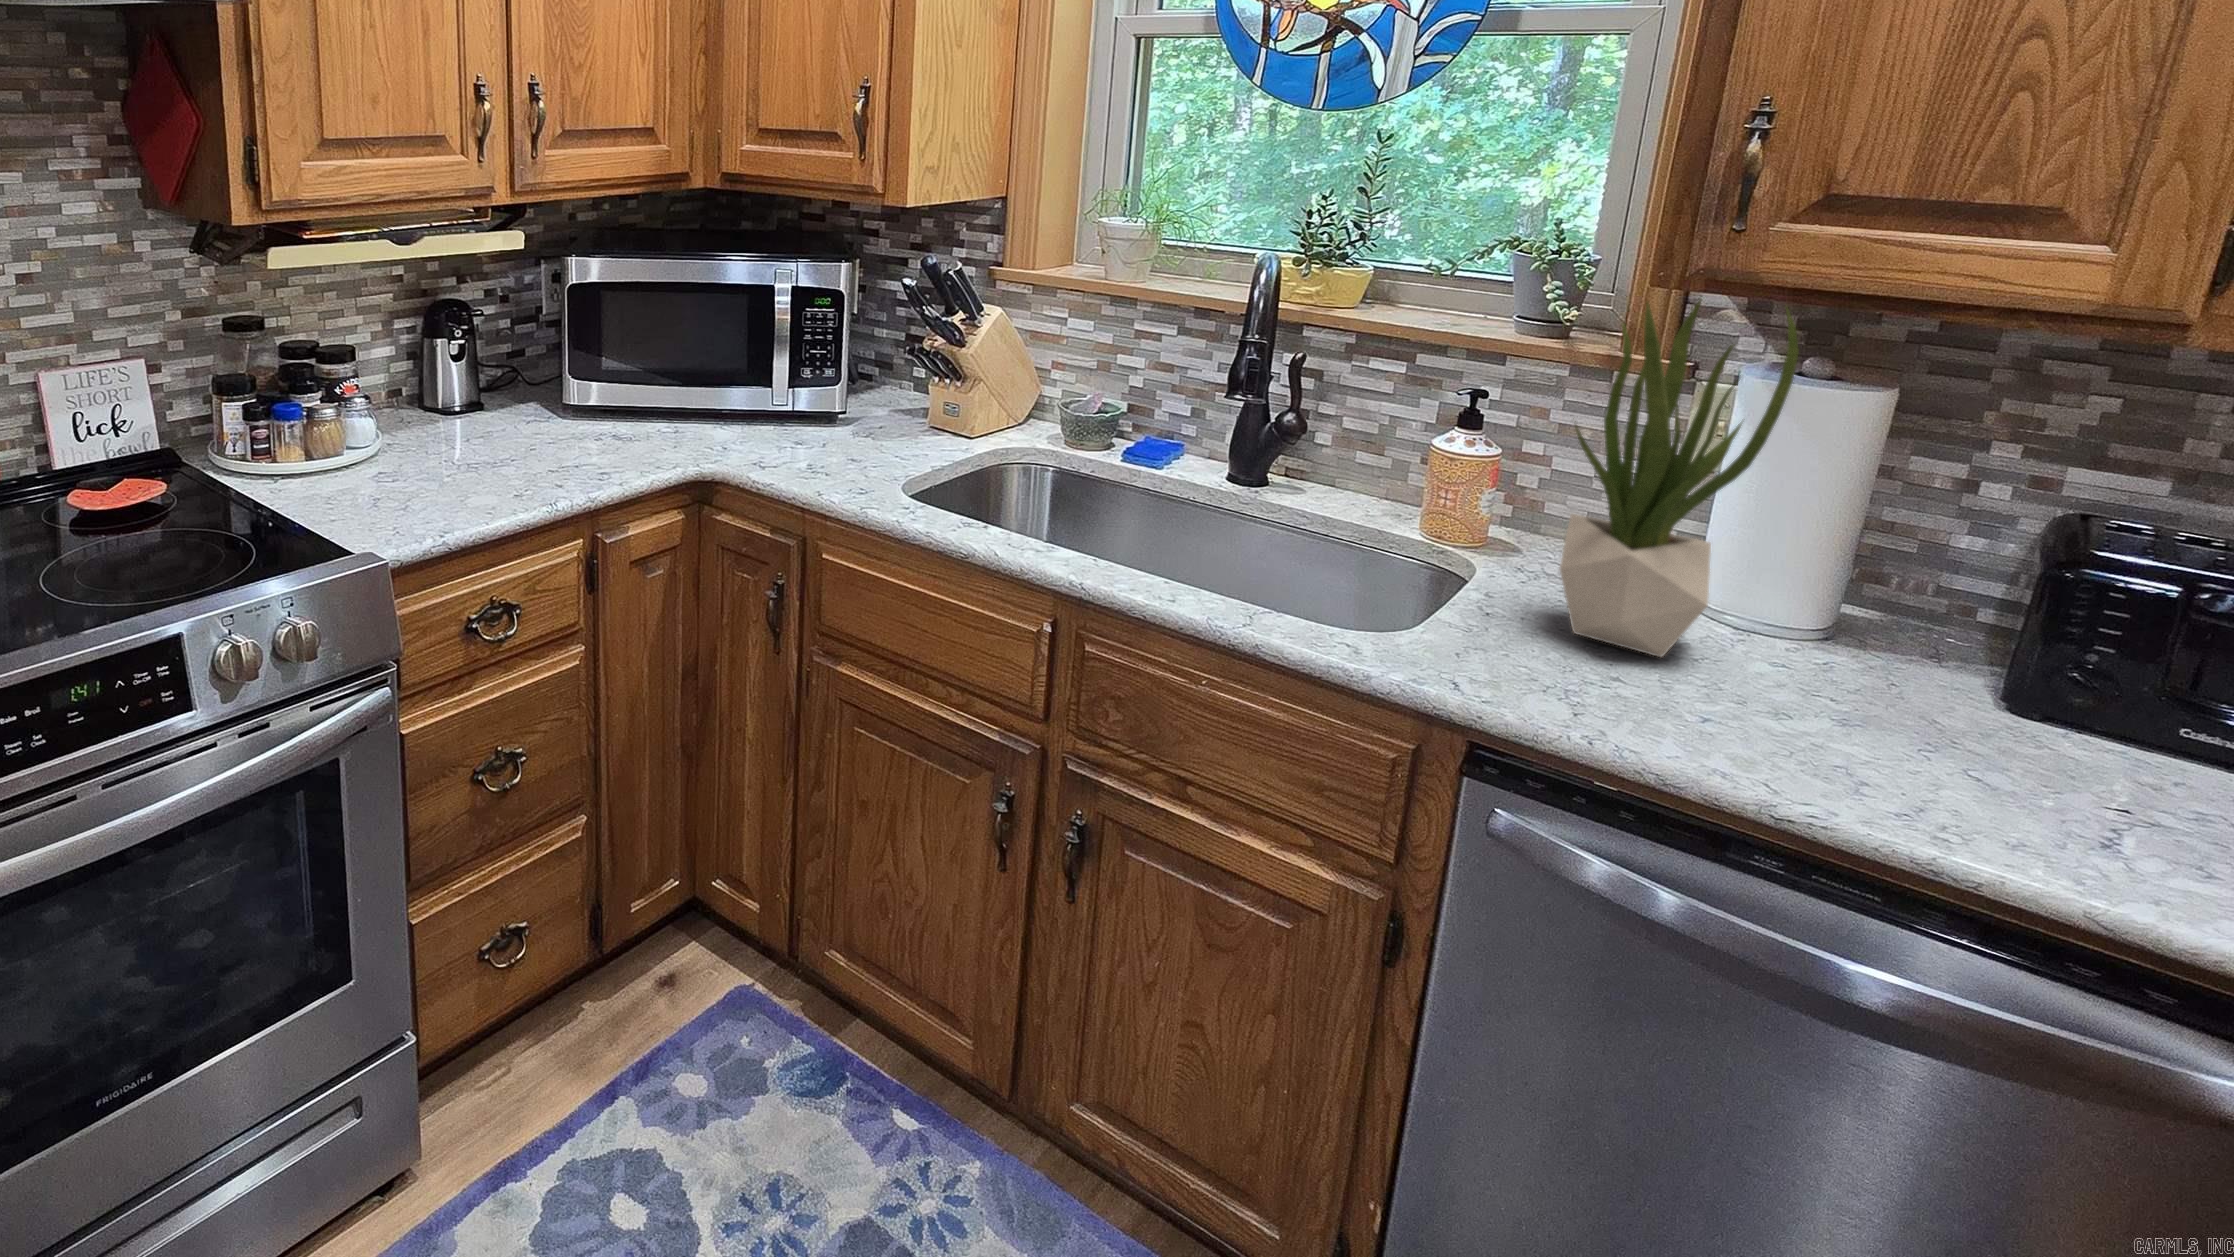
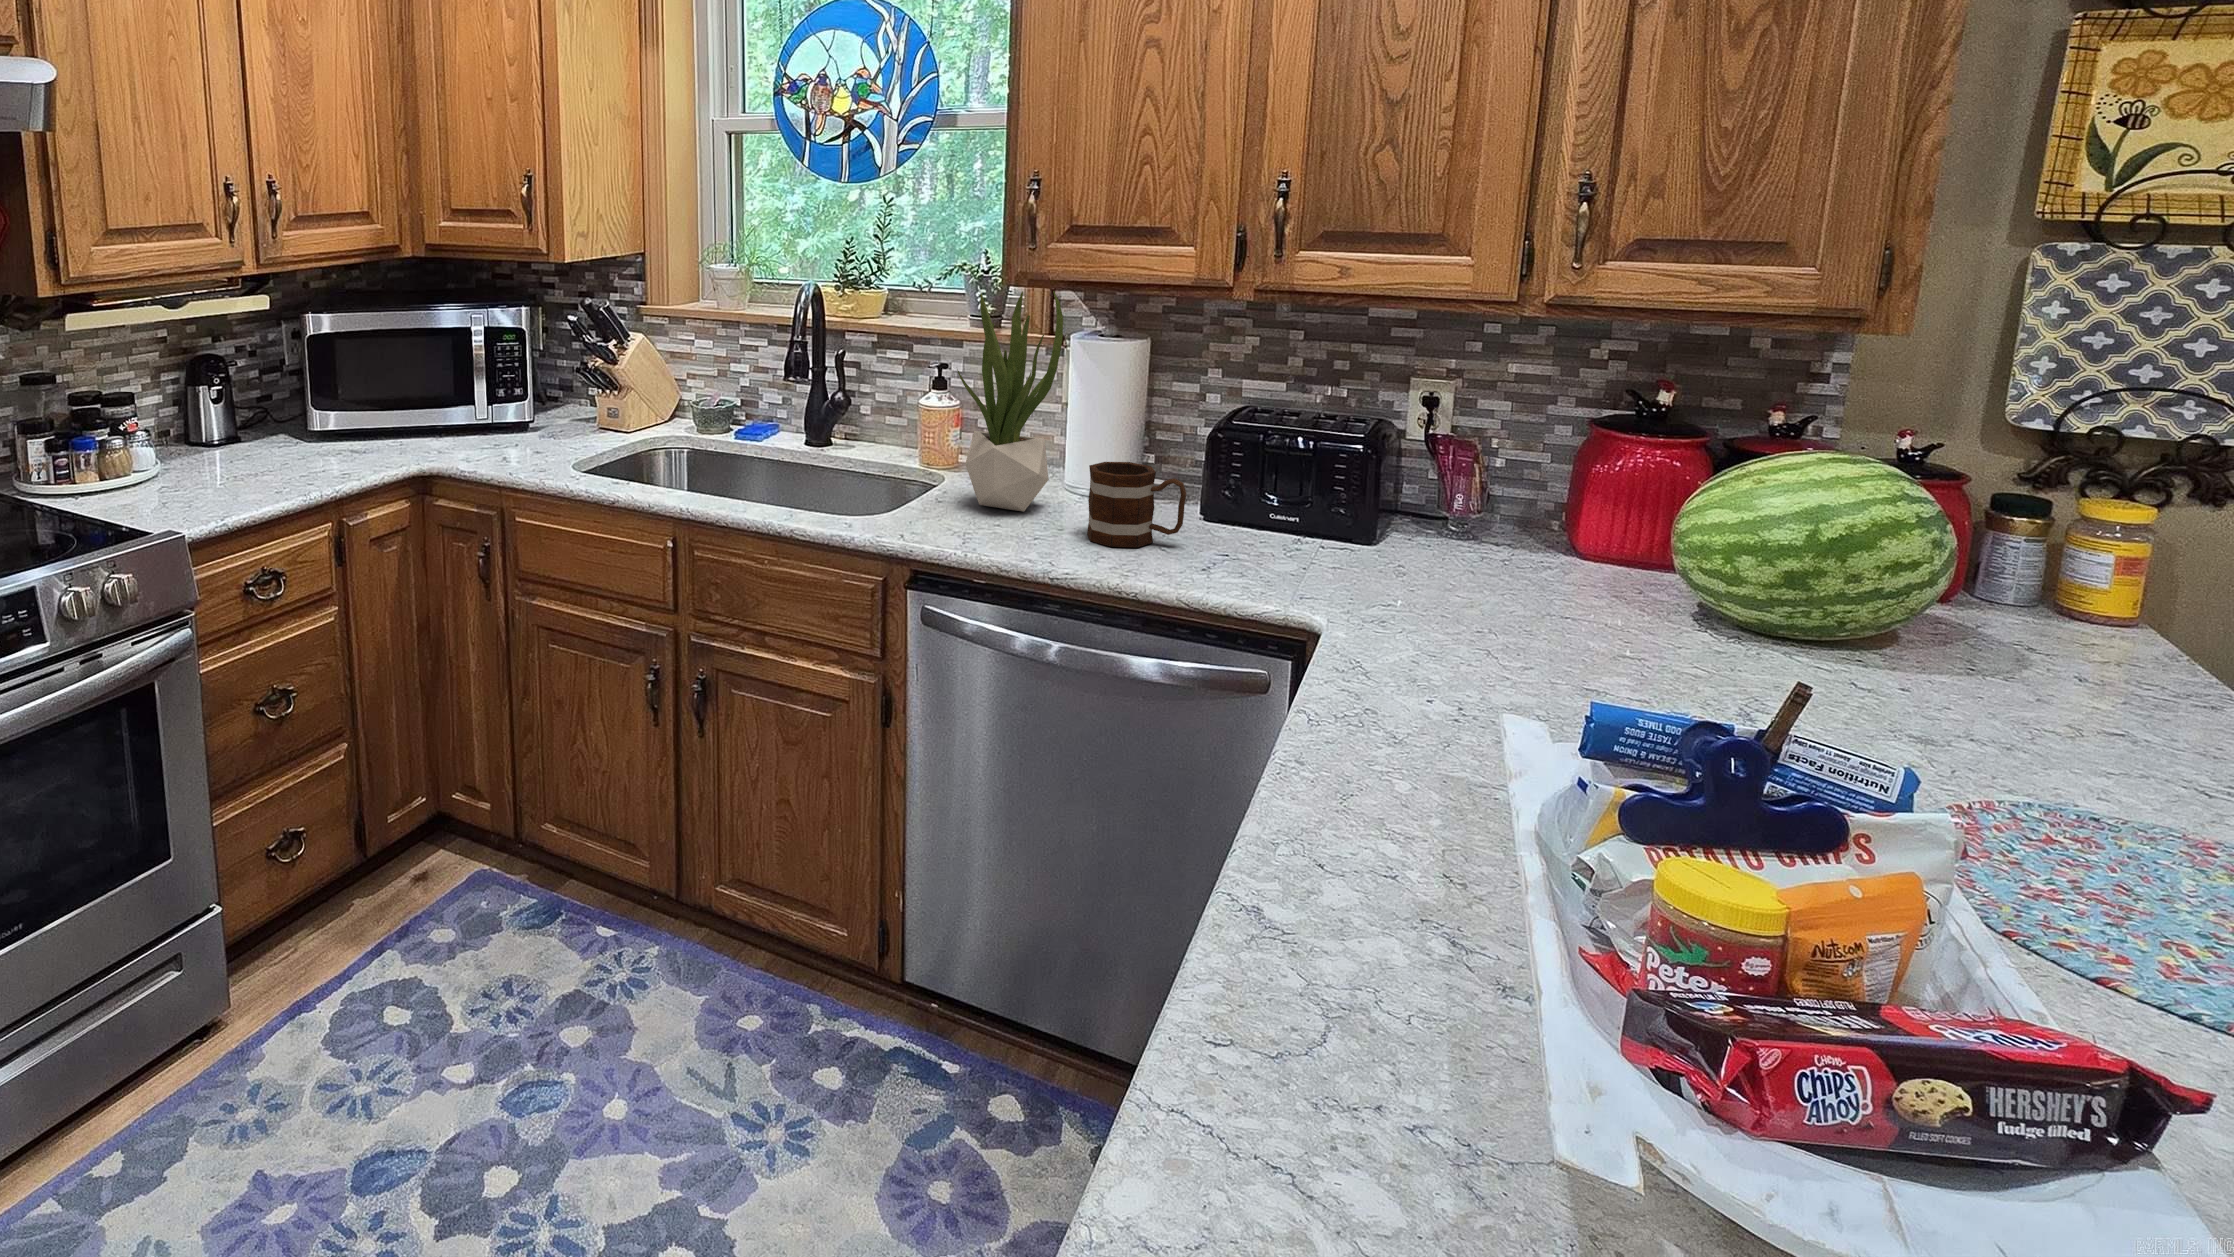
mug: none [1813,608,2067,775] -> present [1087,462,1186,547]

